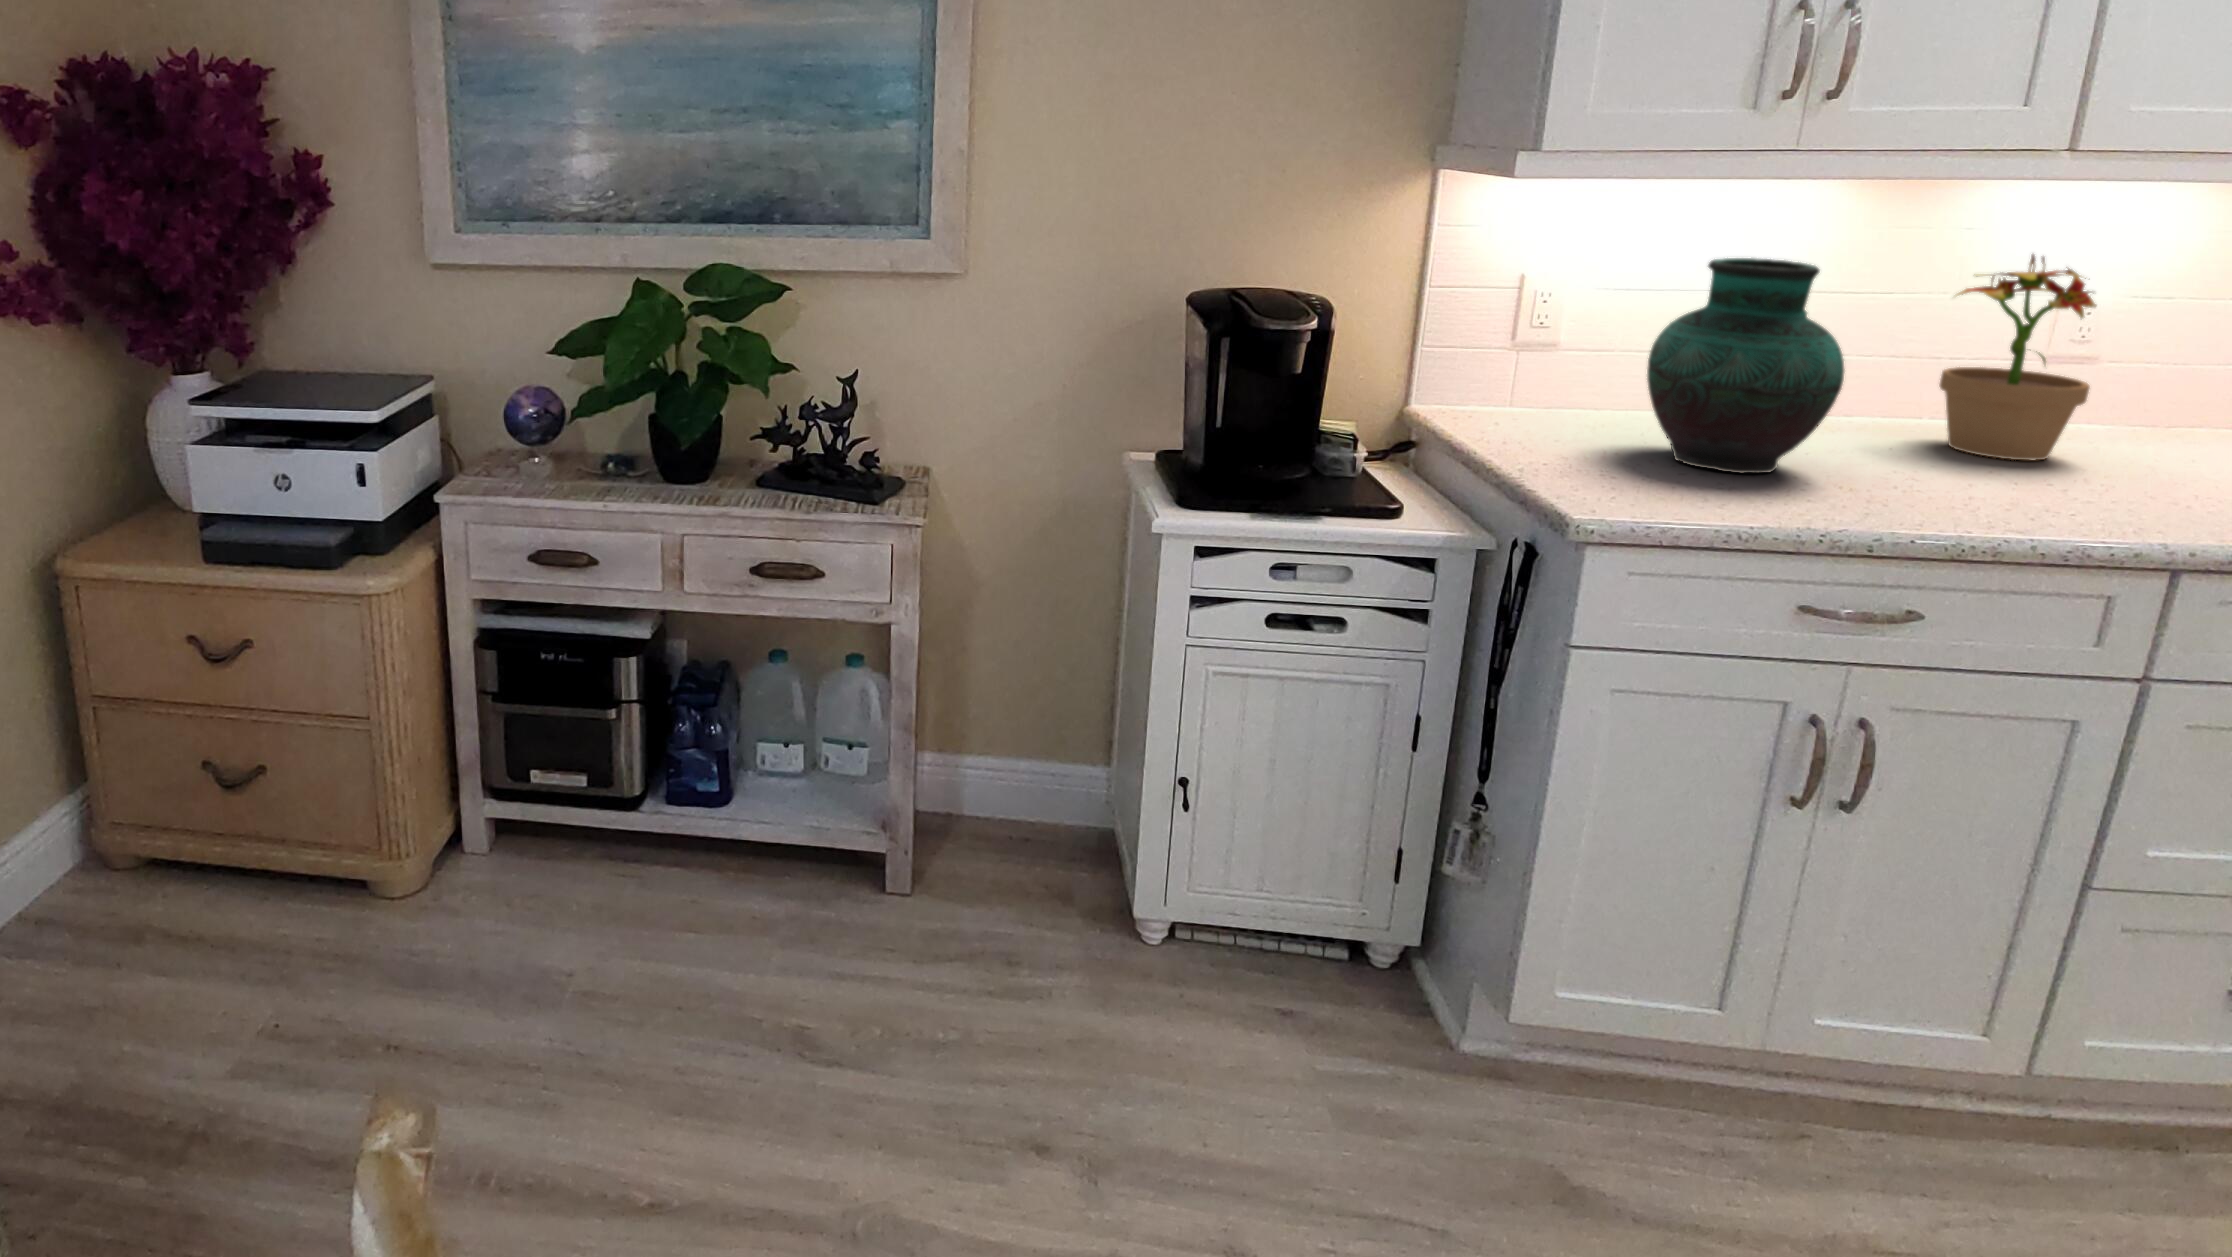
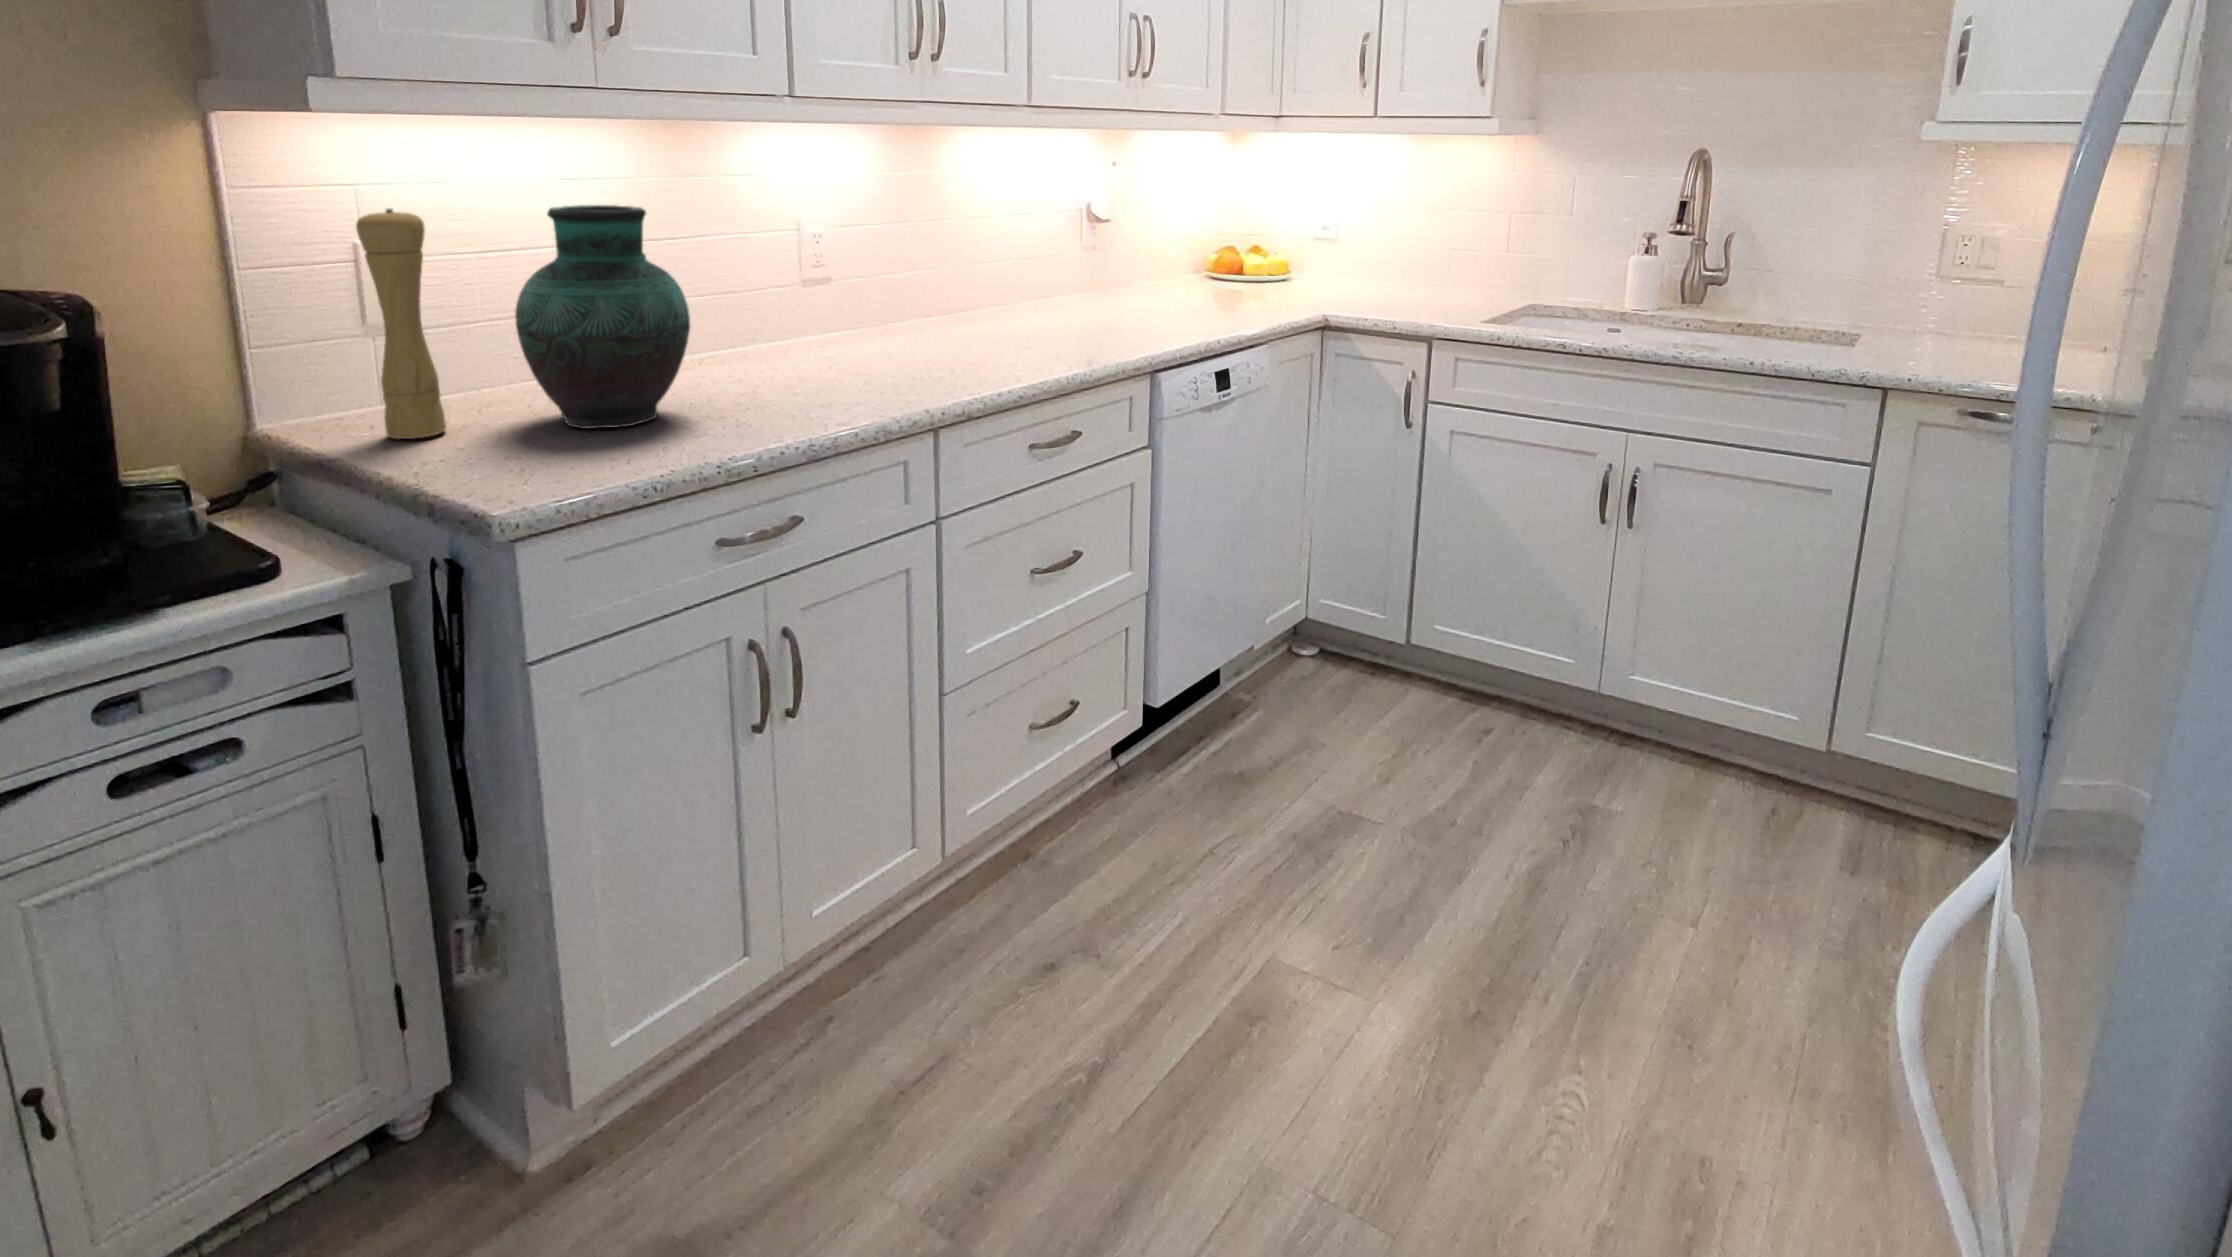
pepper mill: none [1508,250,1587,441] -> present [356,208,446,439]
potted plant: present [1940,254,2095,460] -> none [738,192,840,370]

